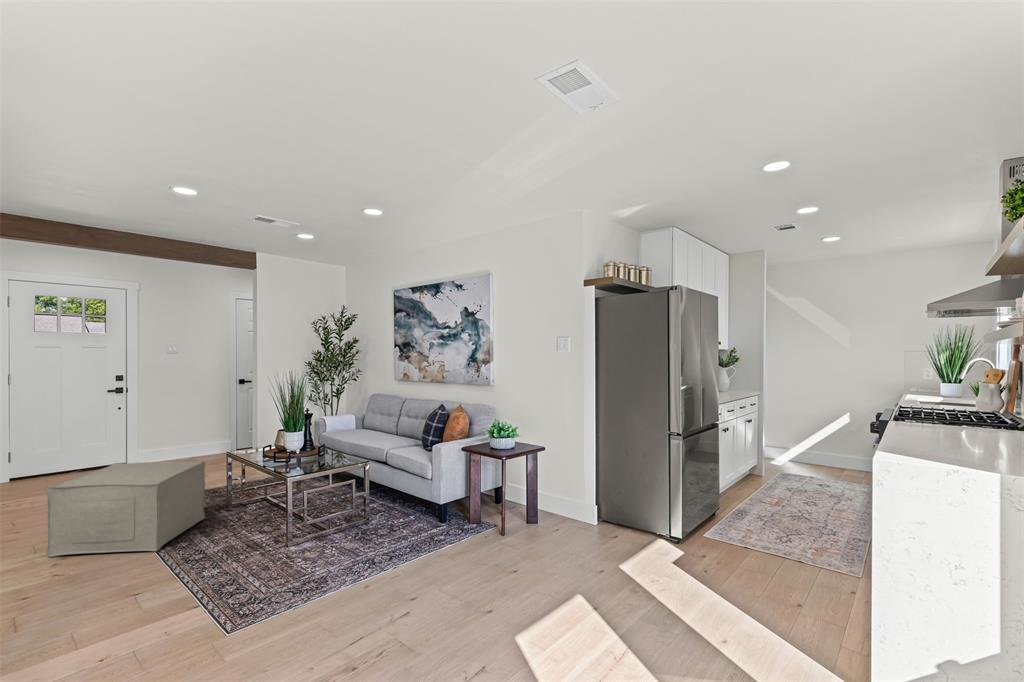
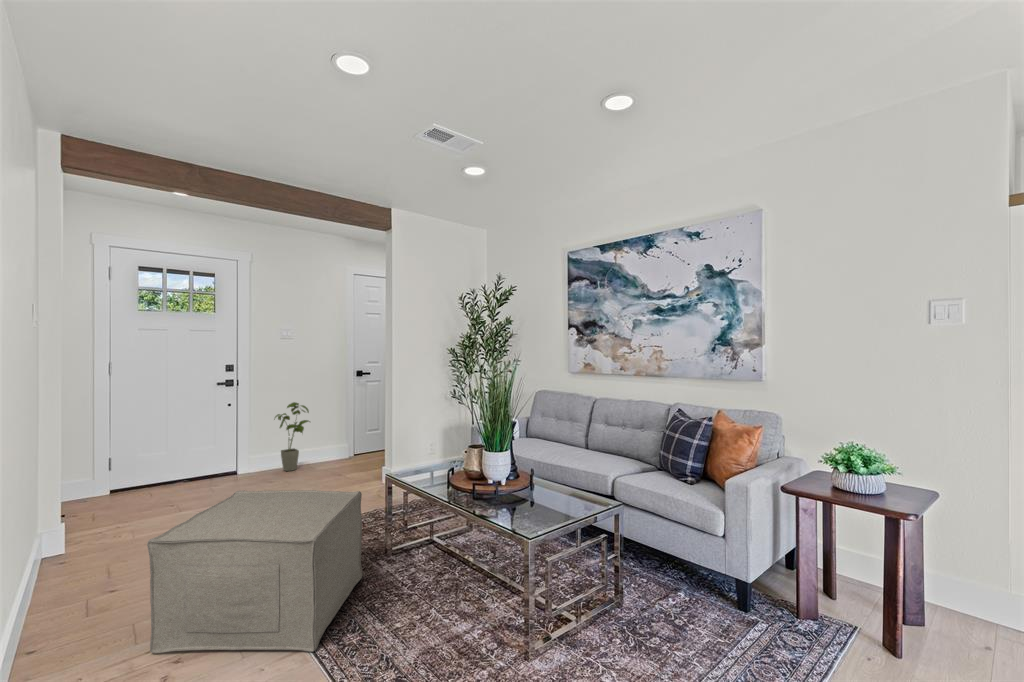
house plant: none [159,406,193,462] -> present [274,402,310,471]

